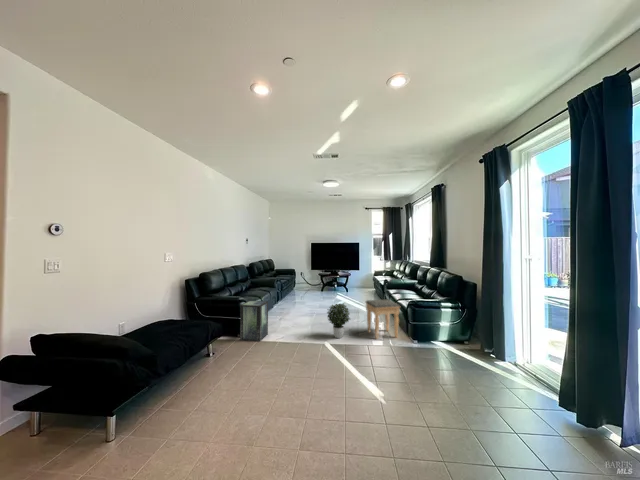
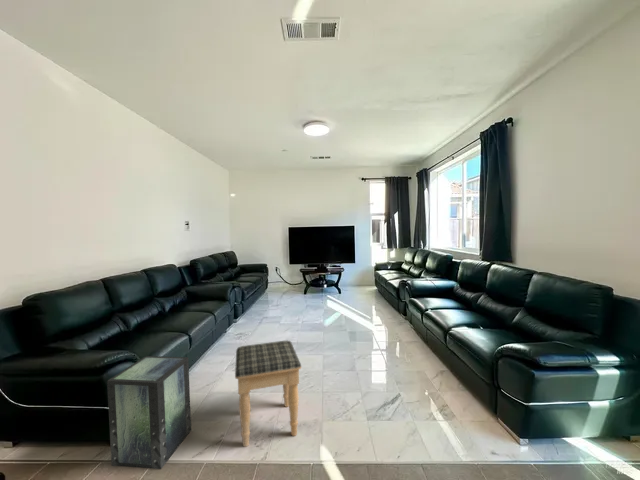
footstool: present [366,300,400,339] -> present [235,341,301,447]
potted plant: present [327,304,350,338] -> none [323,354,378,436]

